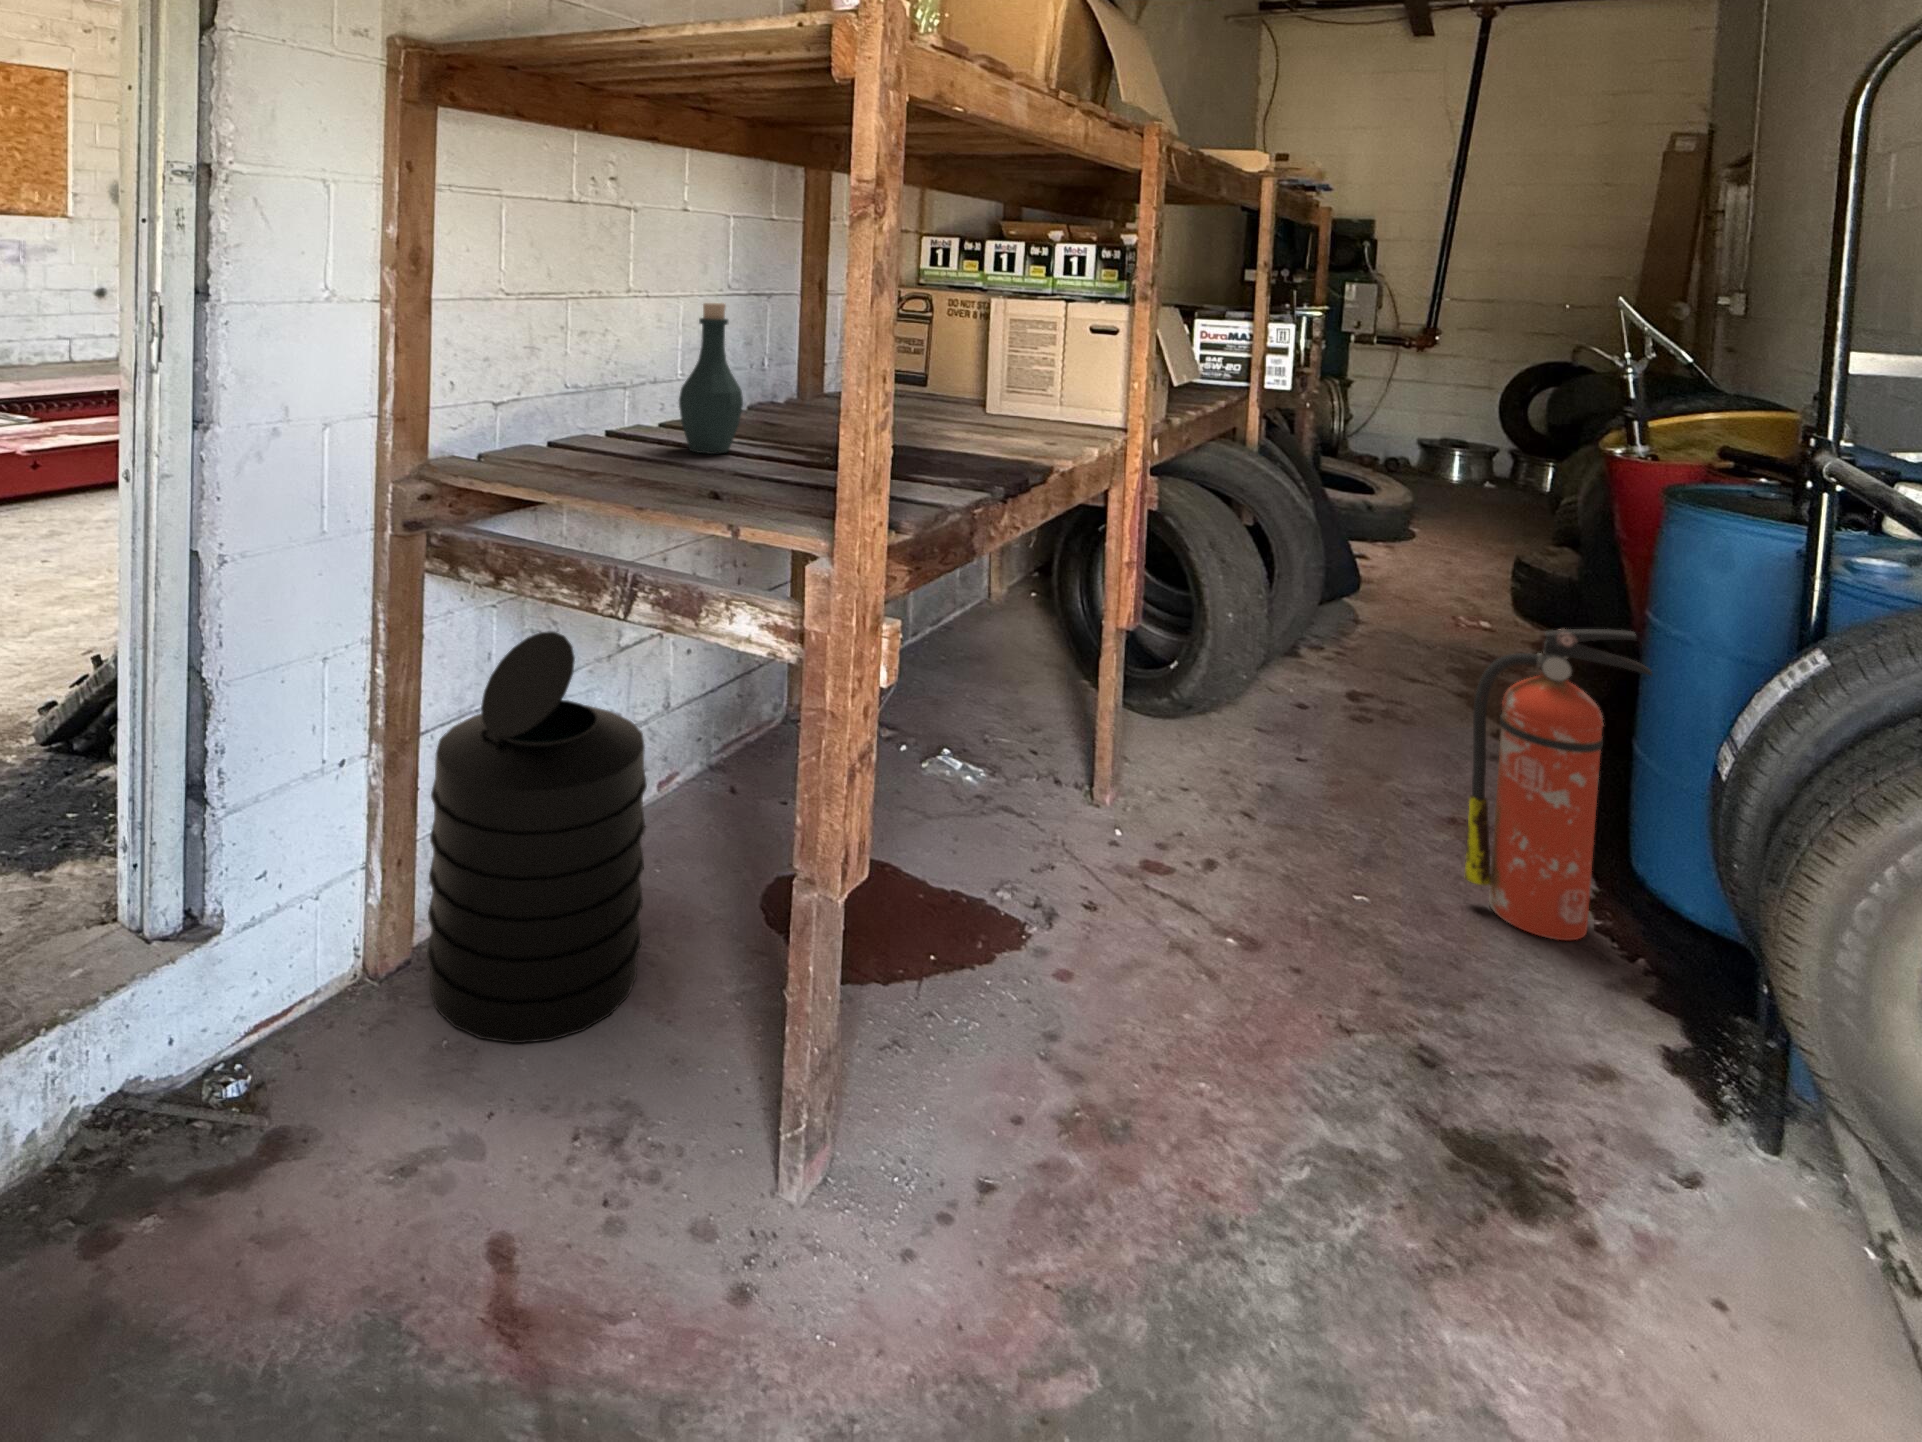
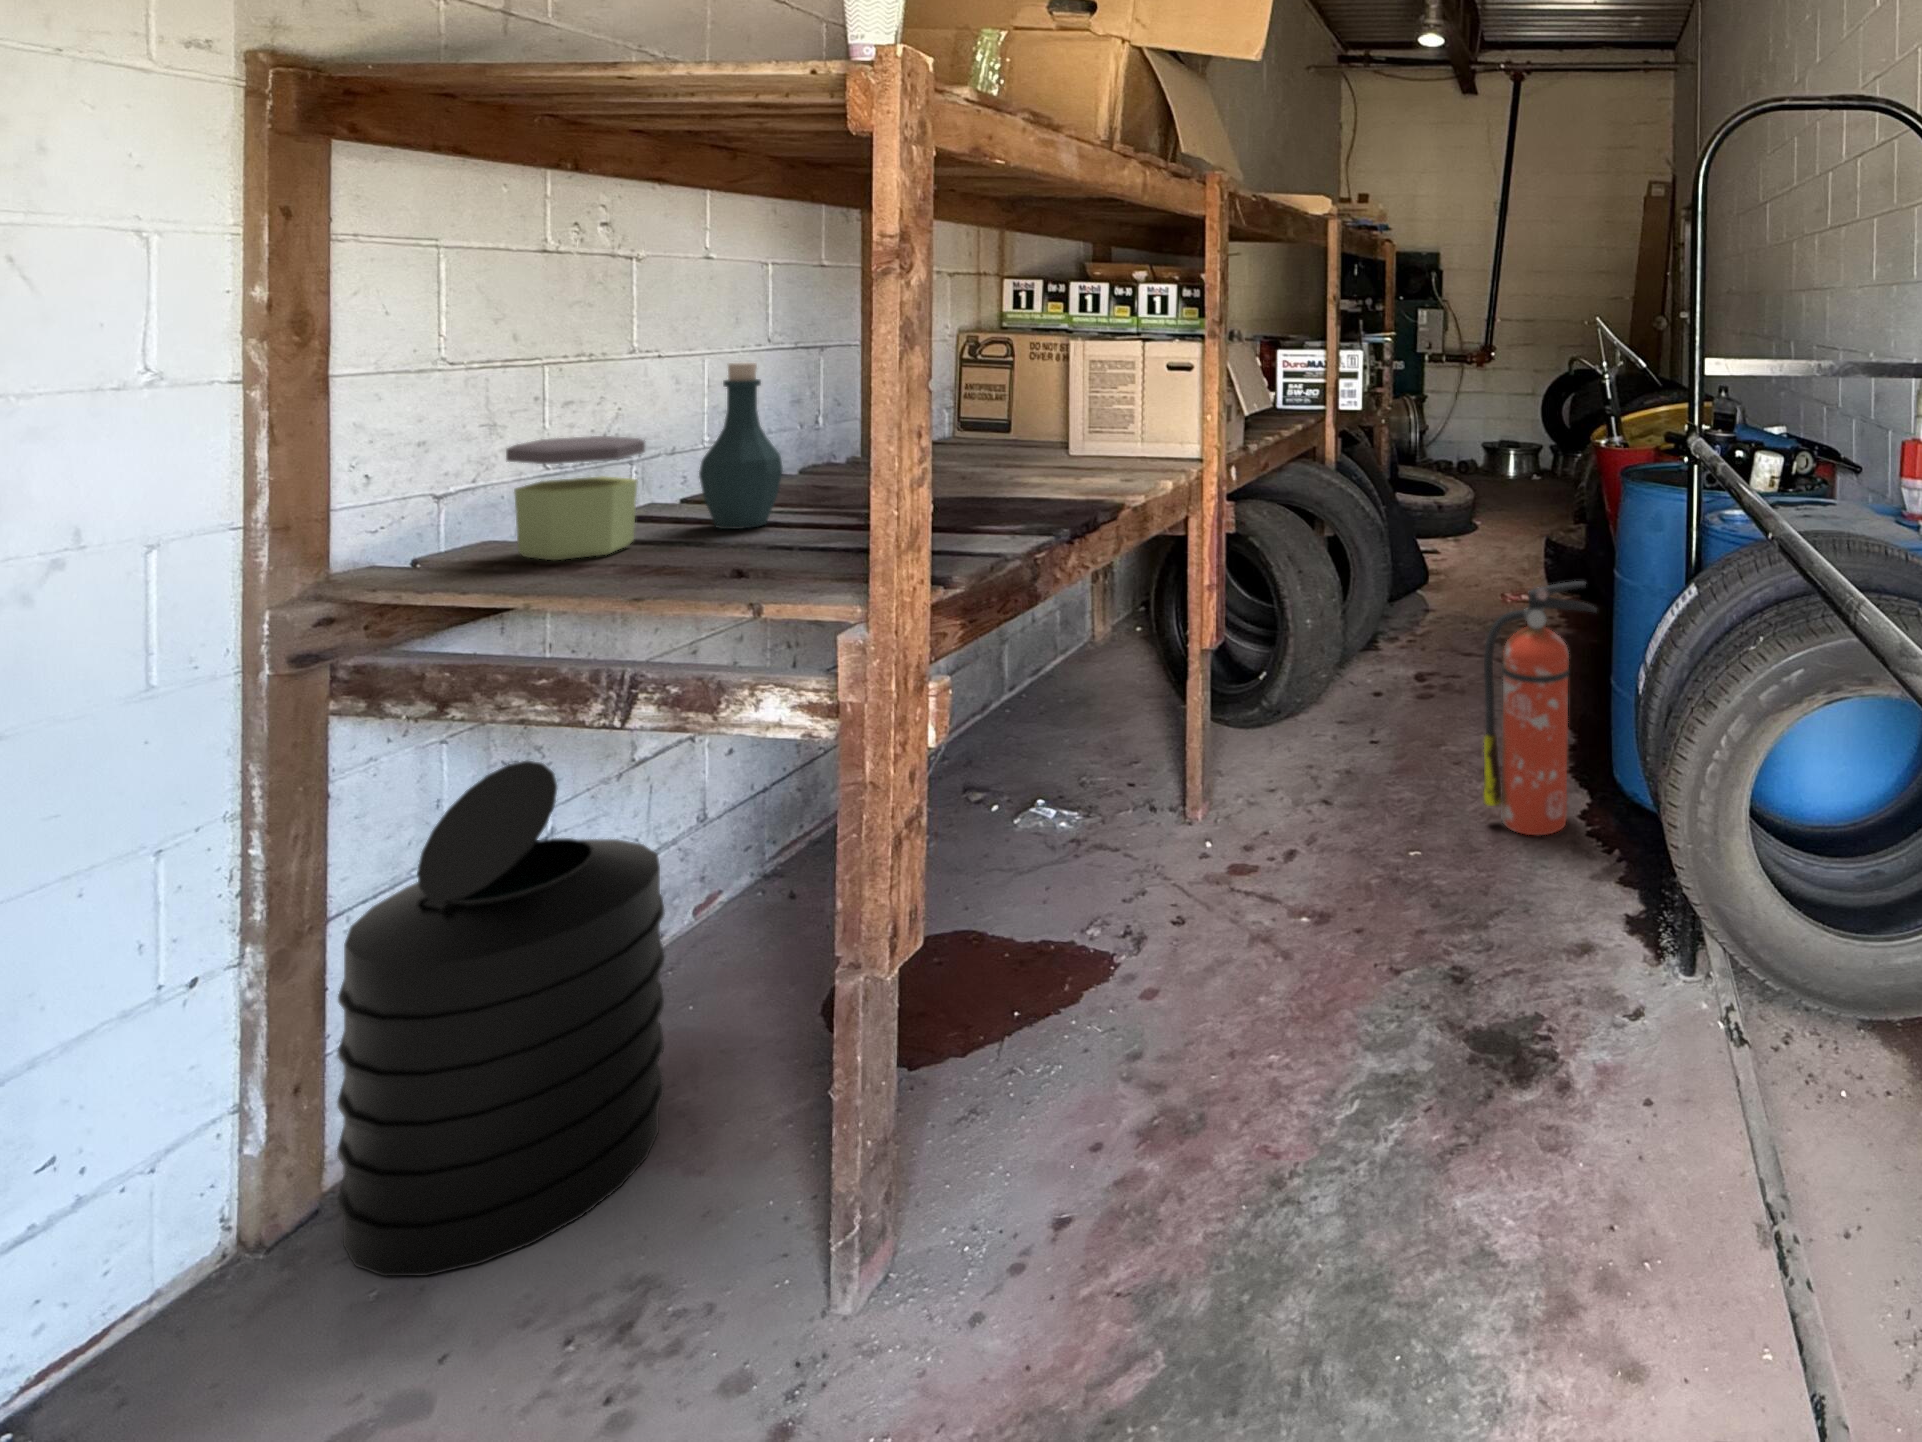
jar: none [545,360,642,464] -> present [506,436,645,560]

